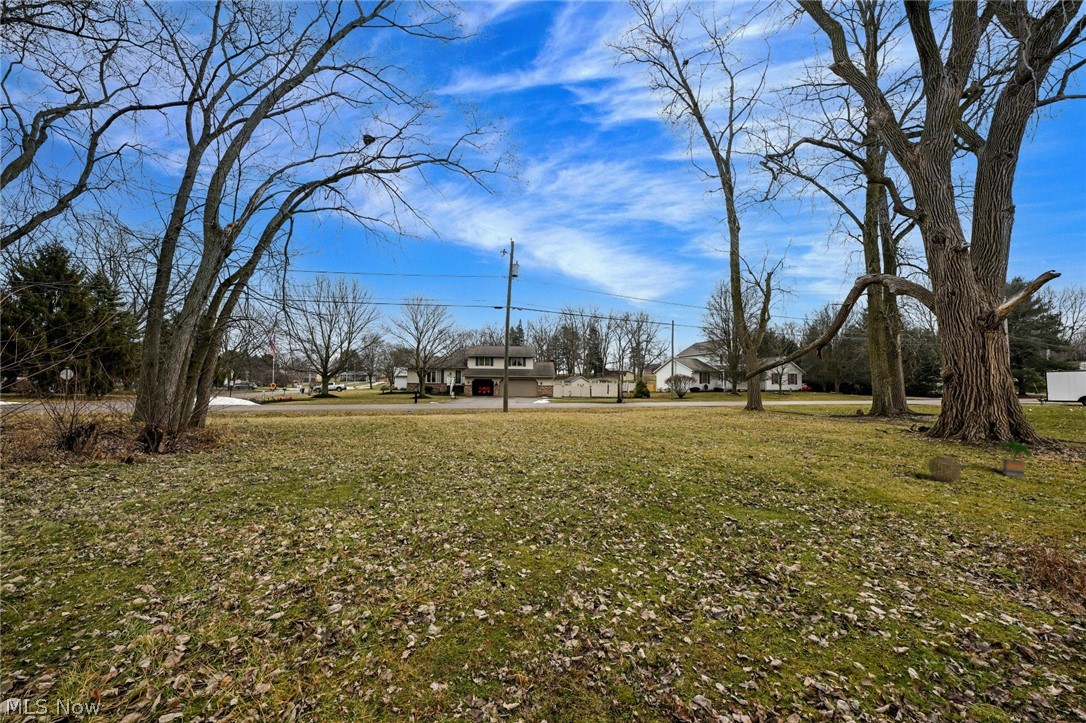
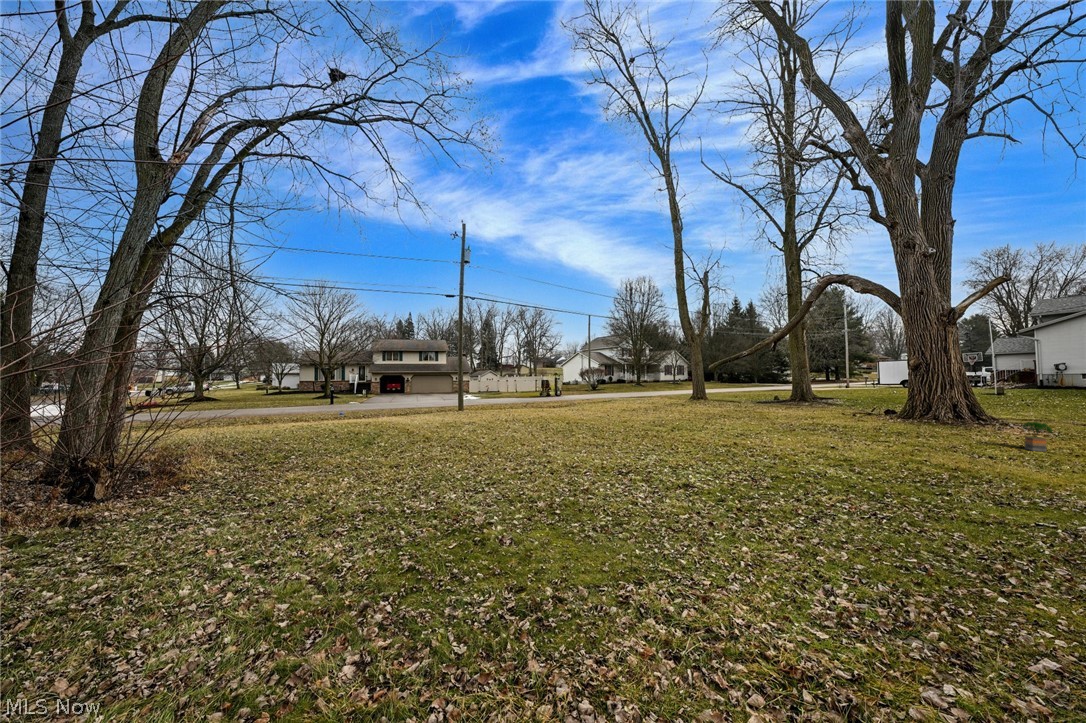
woven basket: present [929,455,961,482] -> none [989,437,1020,461]

